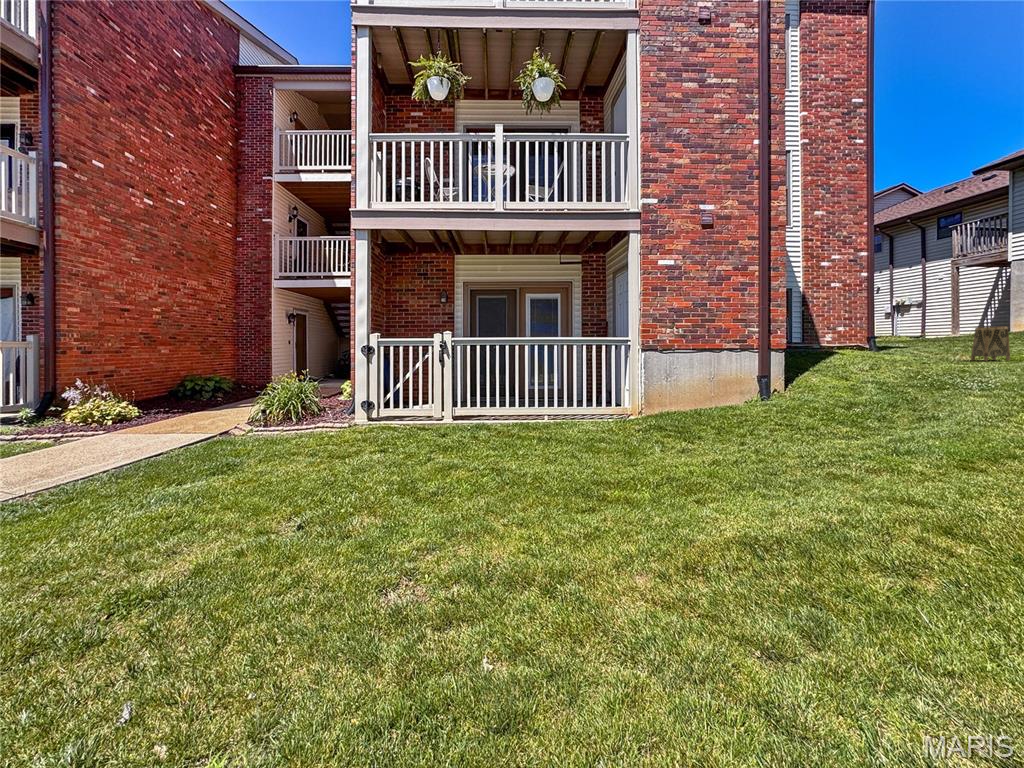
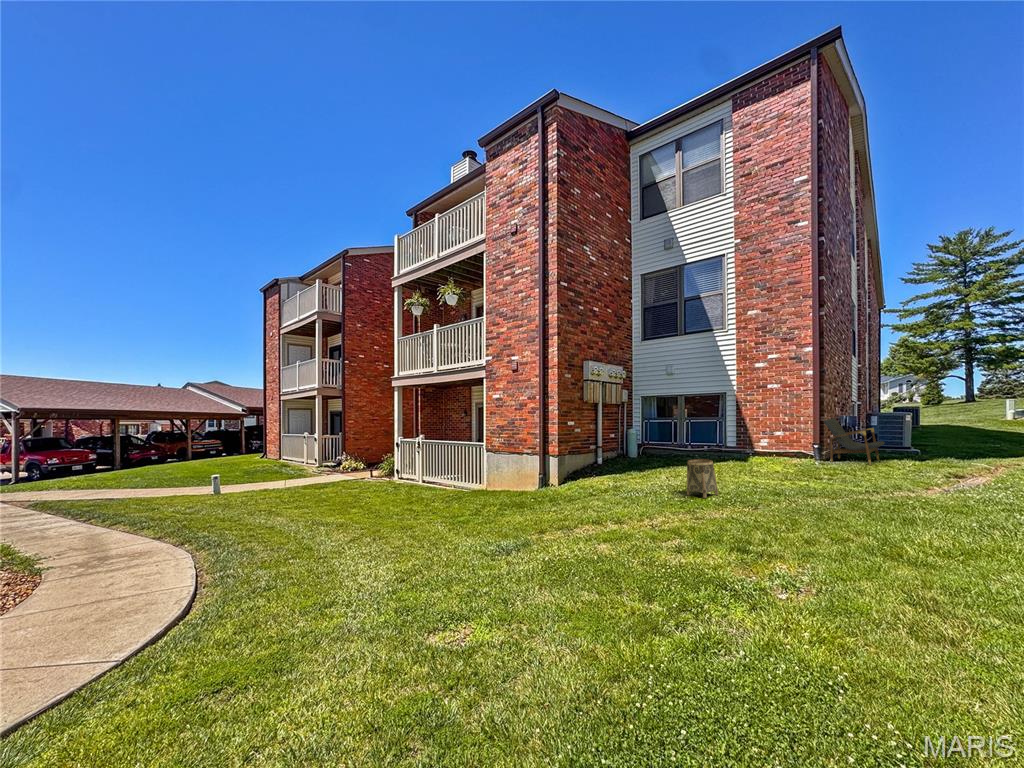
lounge chair: none [857,315,909,351] -> present [824,418,885,465]

